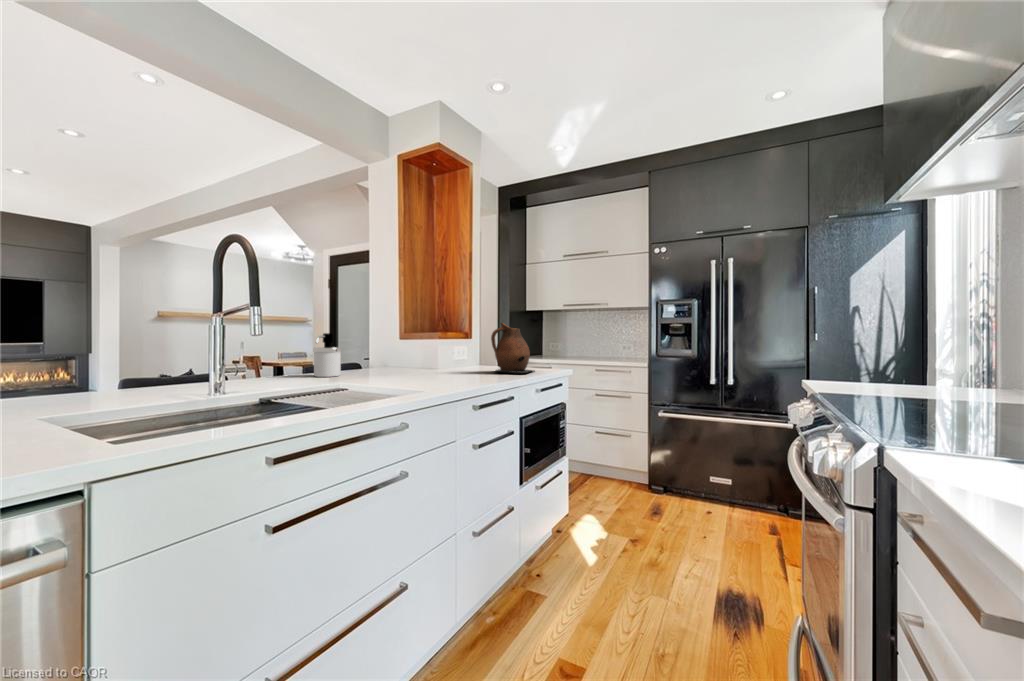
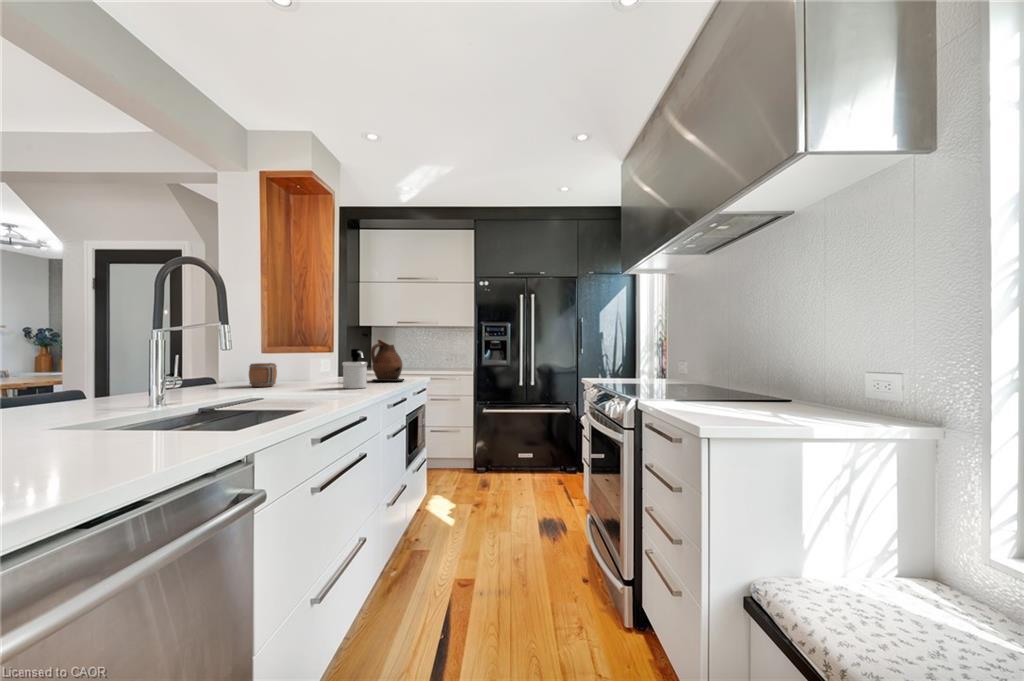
soap dispenser: present [313,333,342,377] -> present [342,349,368,389]
mug: none [367,349,399,374] -> present [249,363,277,387]

